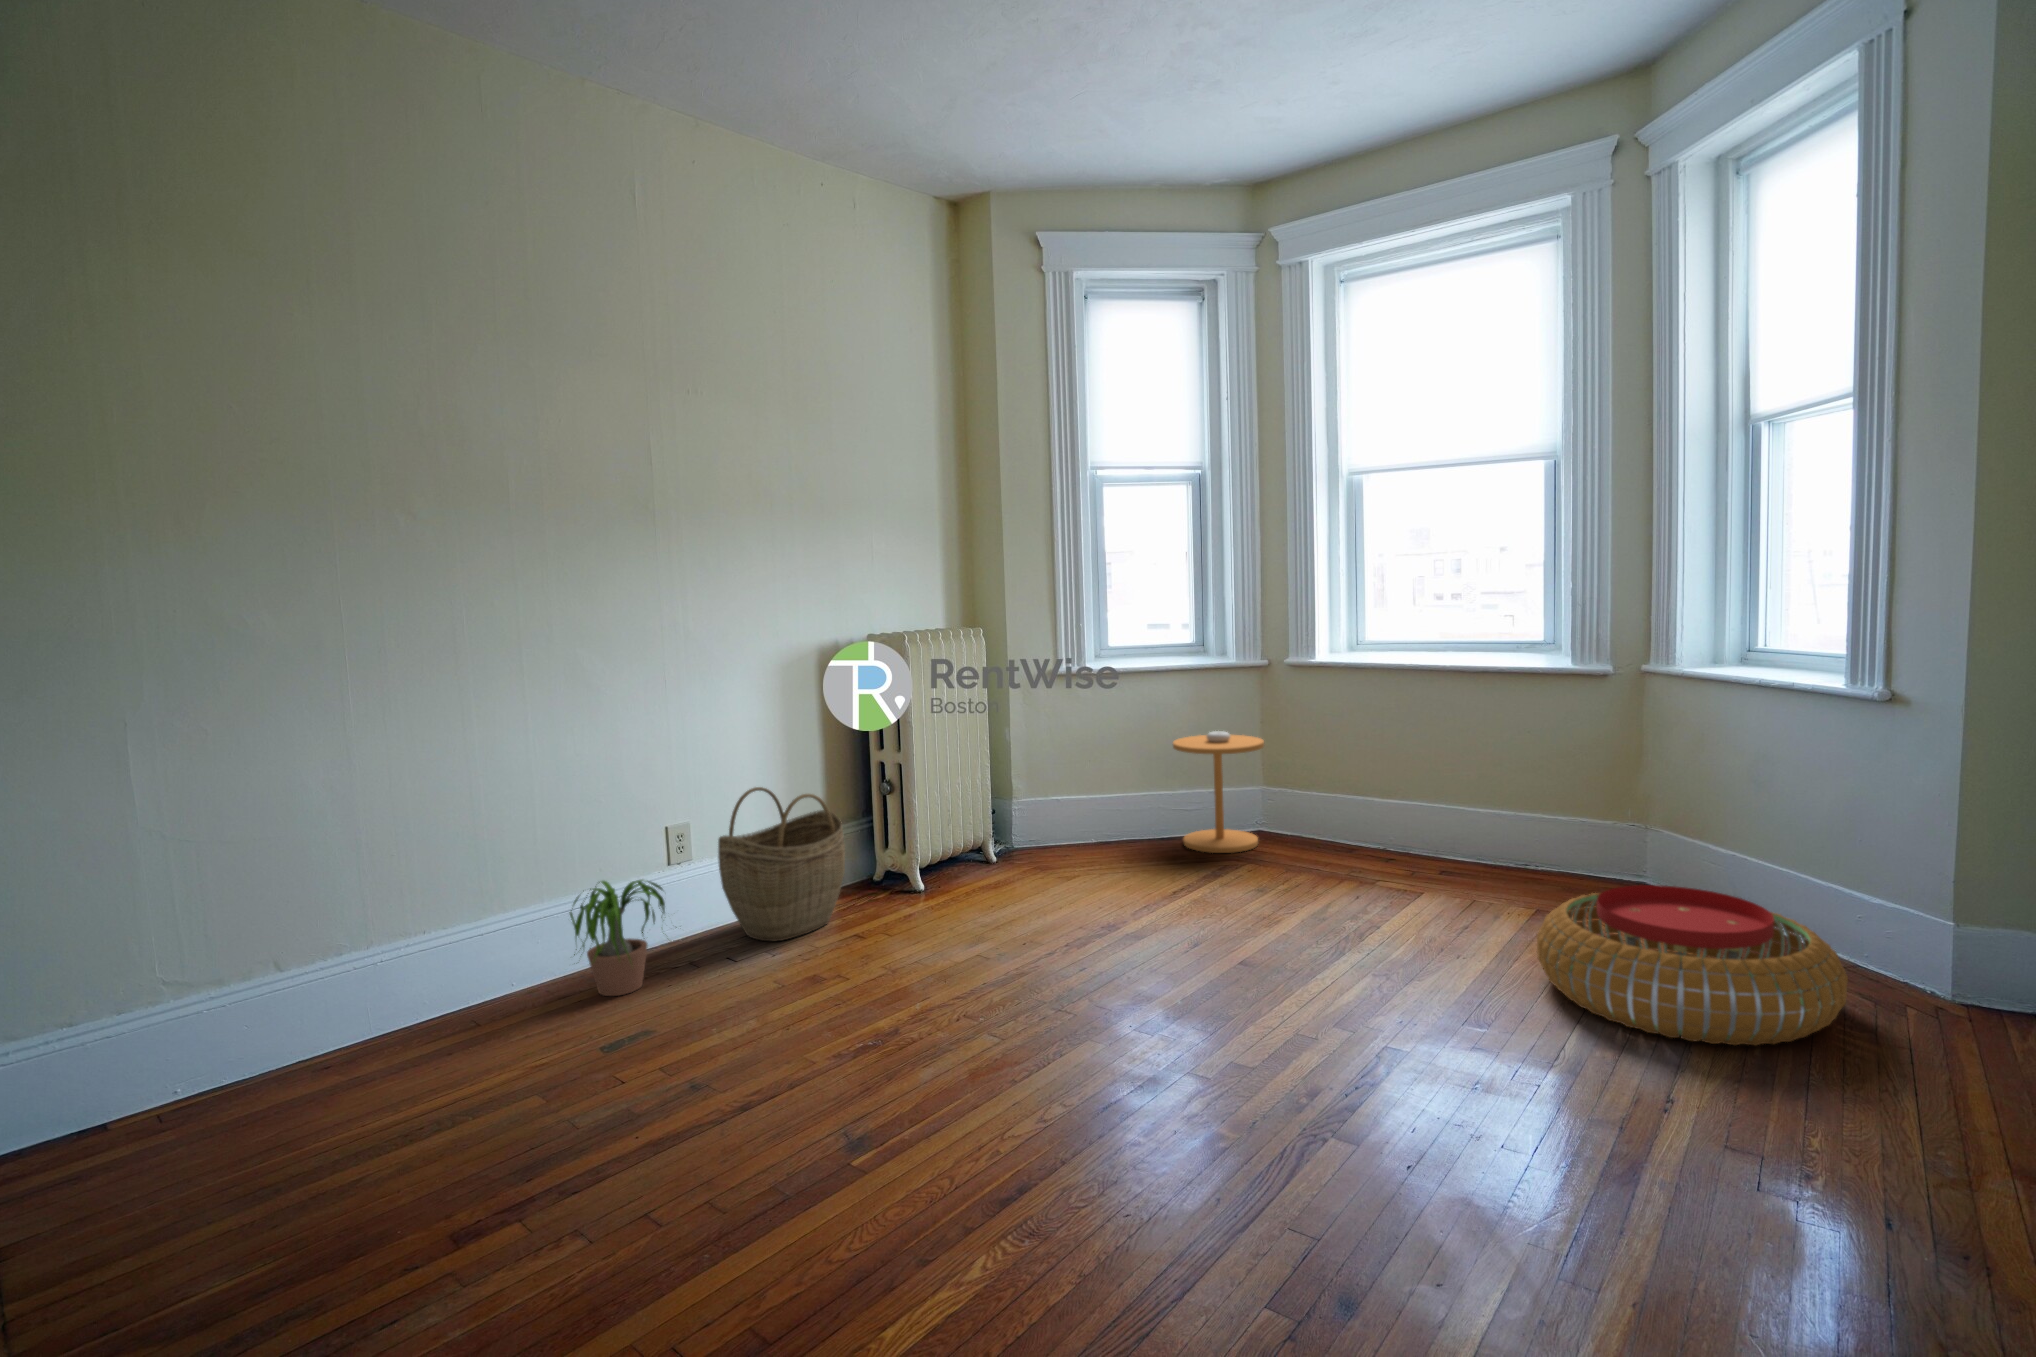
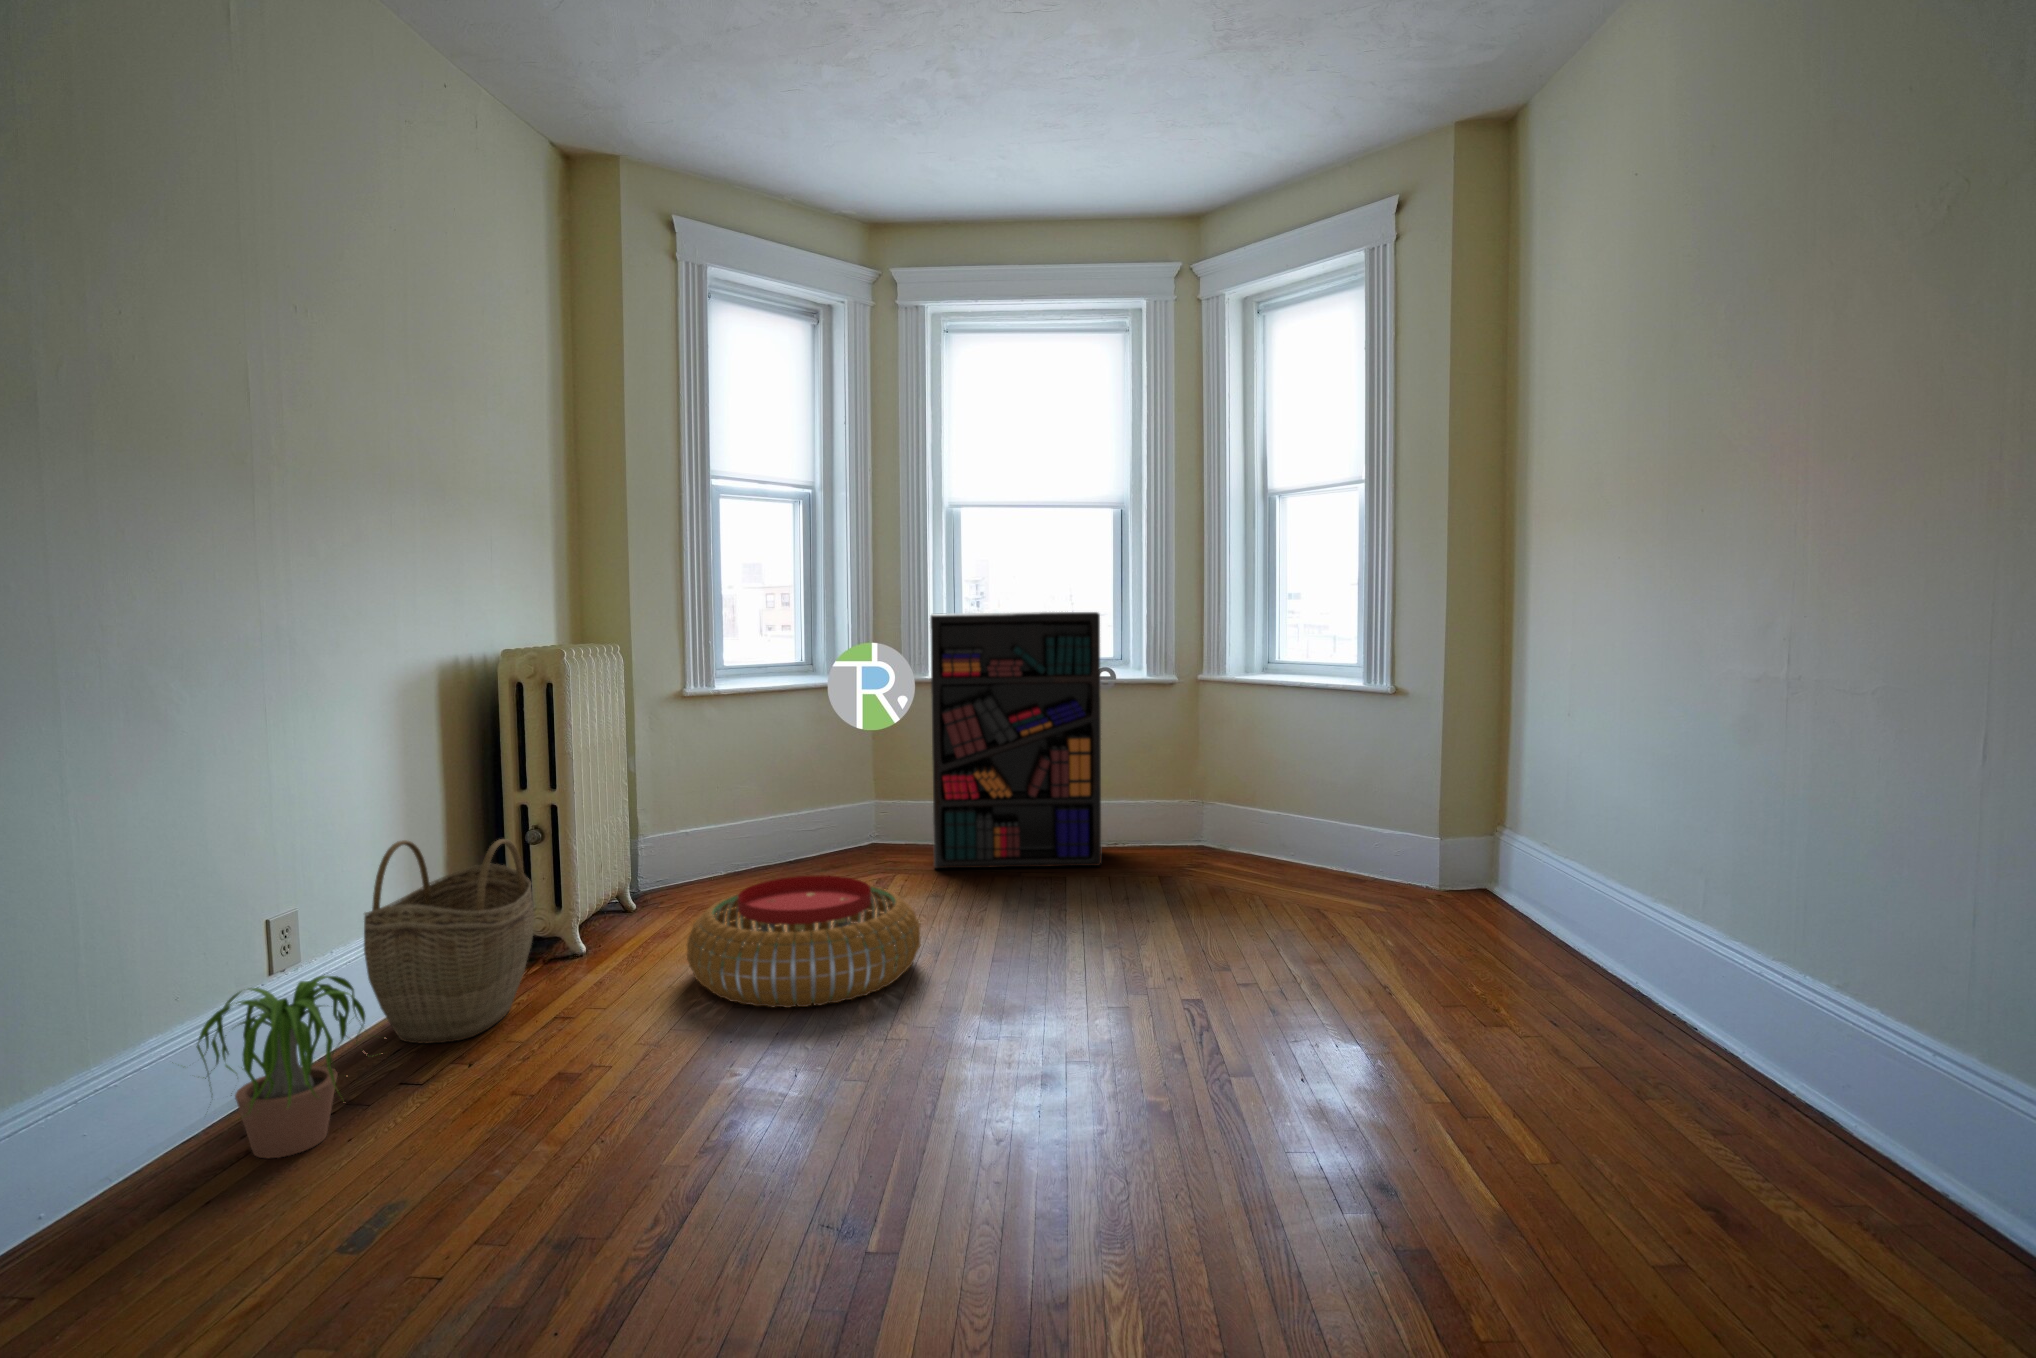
bookshelf: none [1283,588,1496,883] -> present [930,612,1101,868]
side table: present [1173,731,1264,853] -> none [804,750,896,873]
pouf: present [1537,885,1848,1045] -> present [687,875,921,1008]

